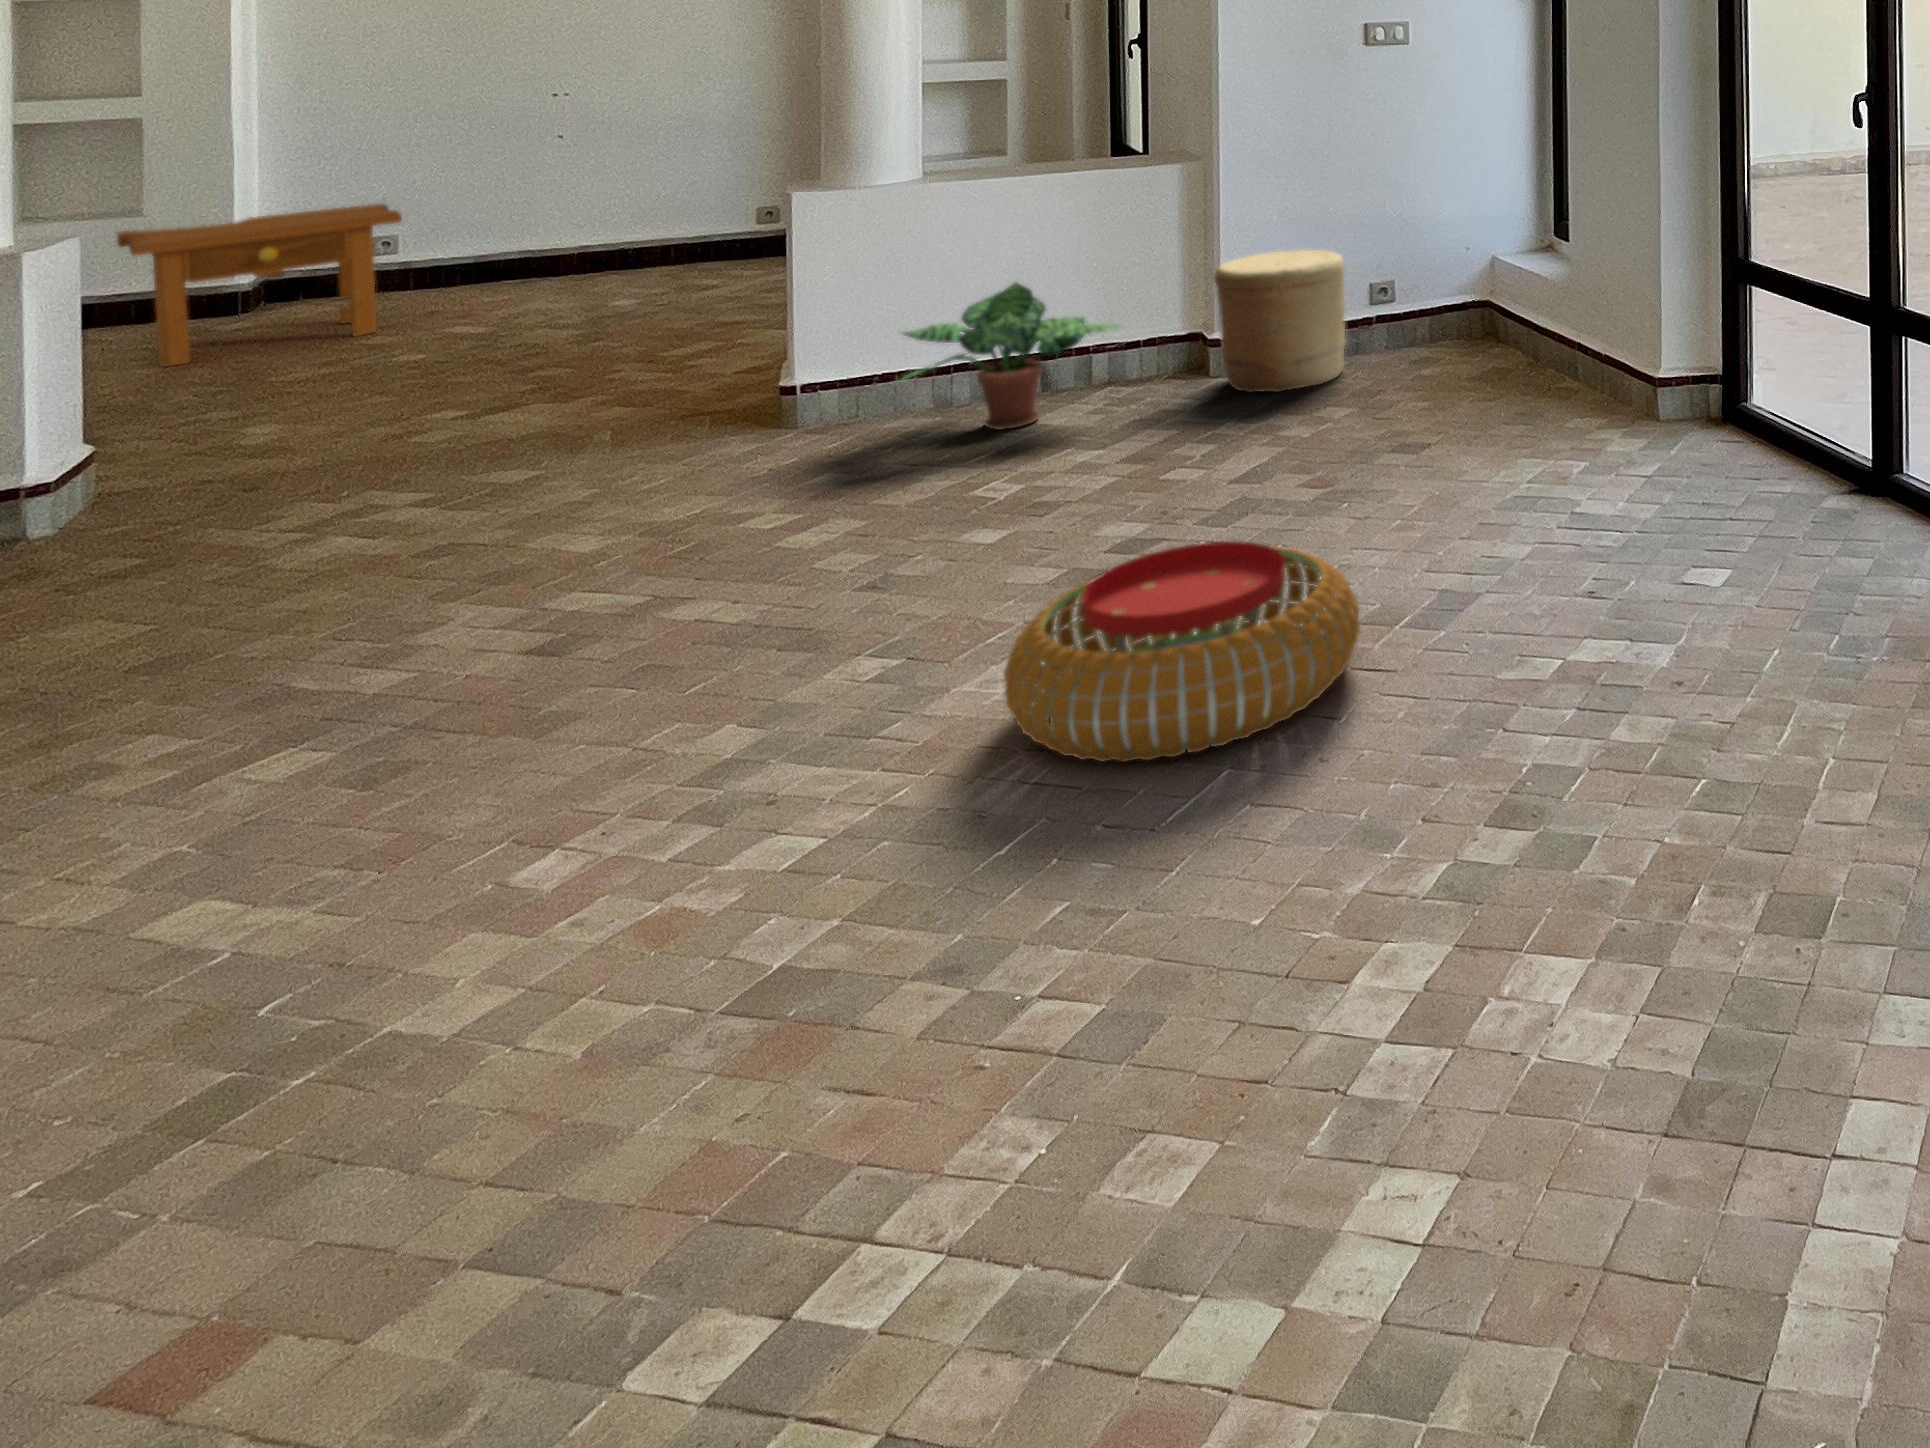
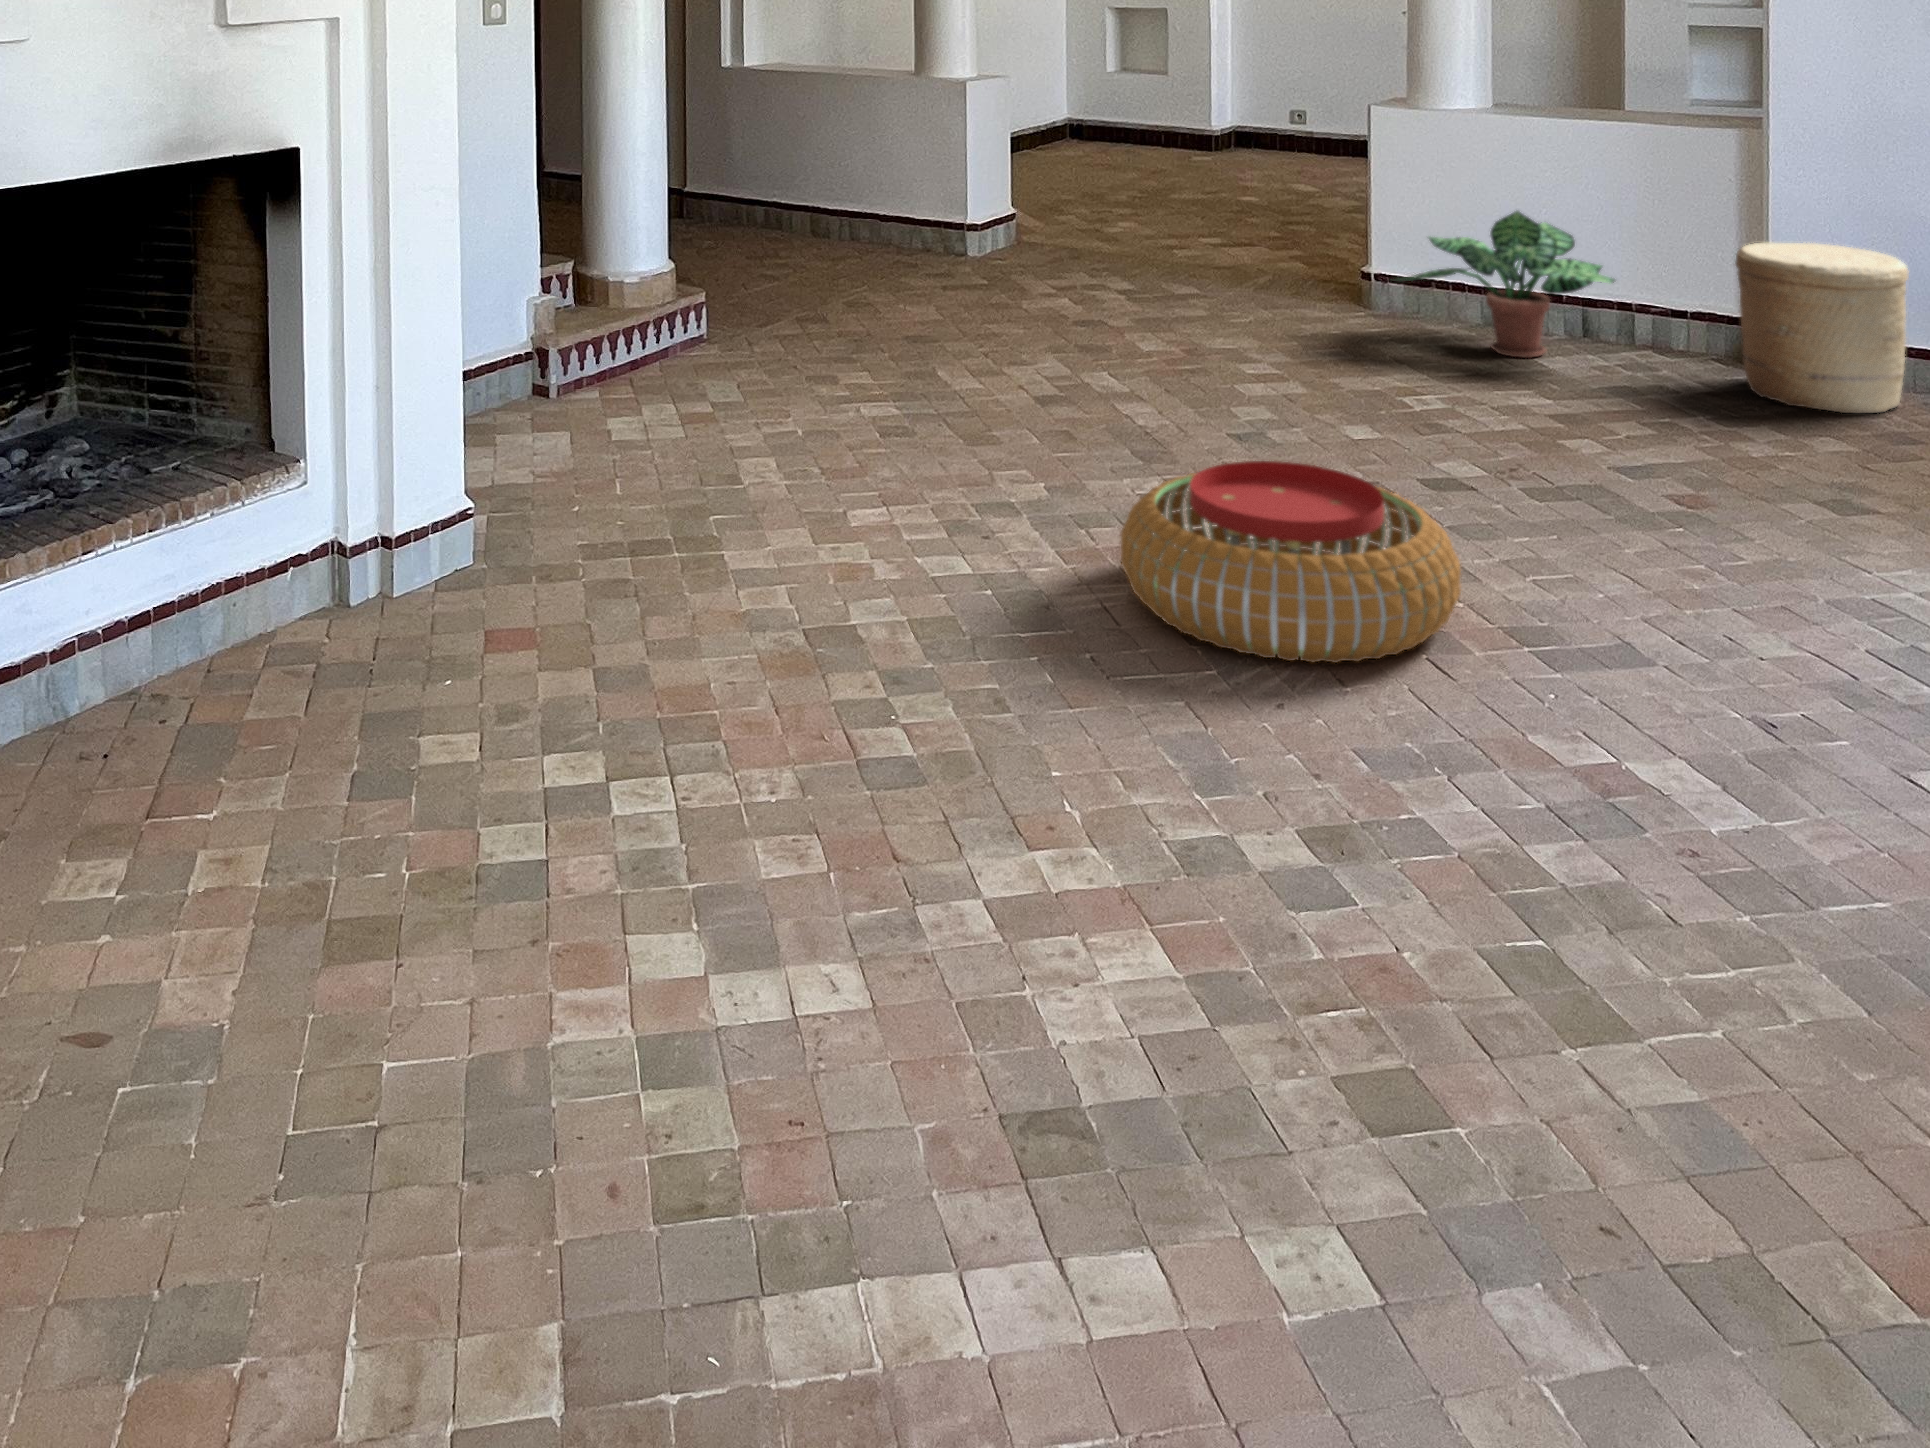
side table: present [117,204,402,367] -> none [1126,65,1282,168]

